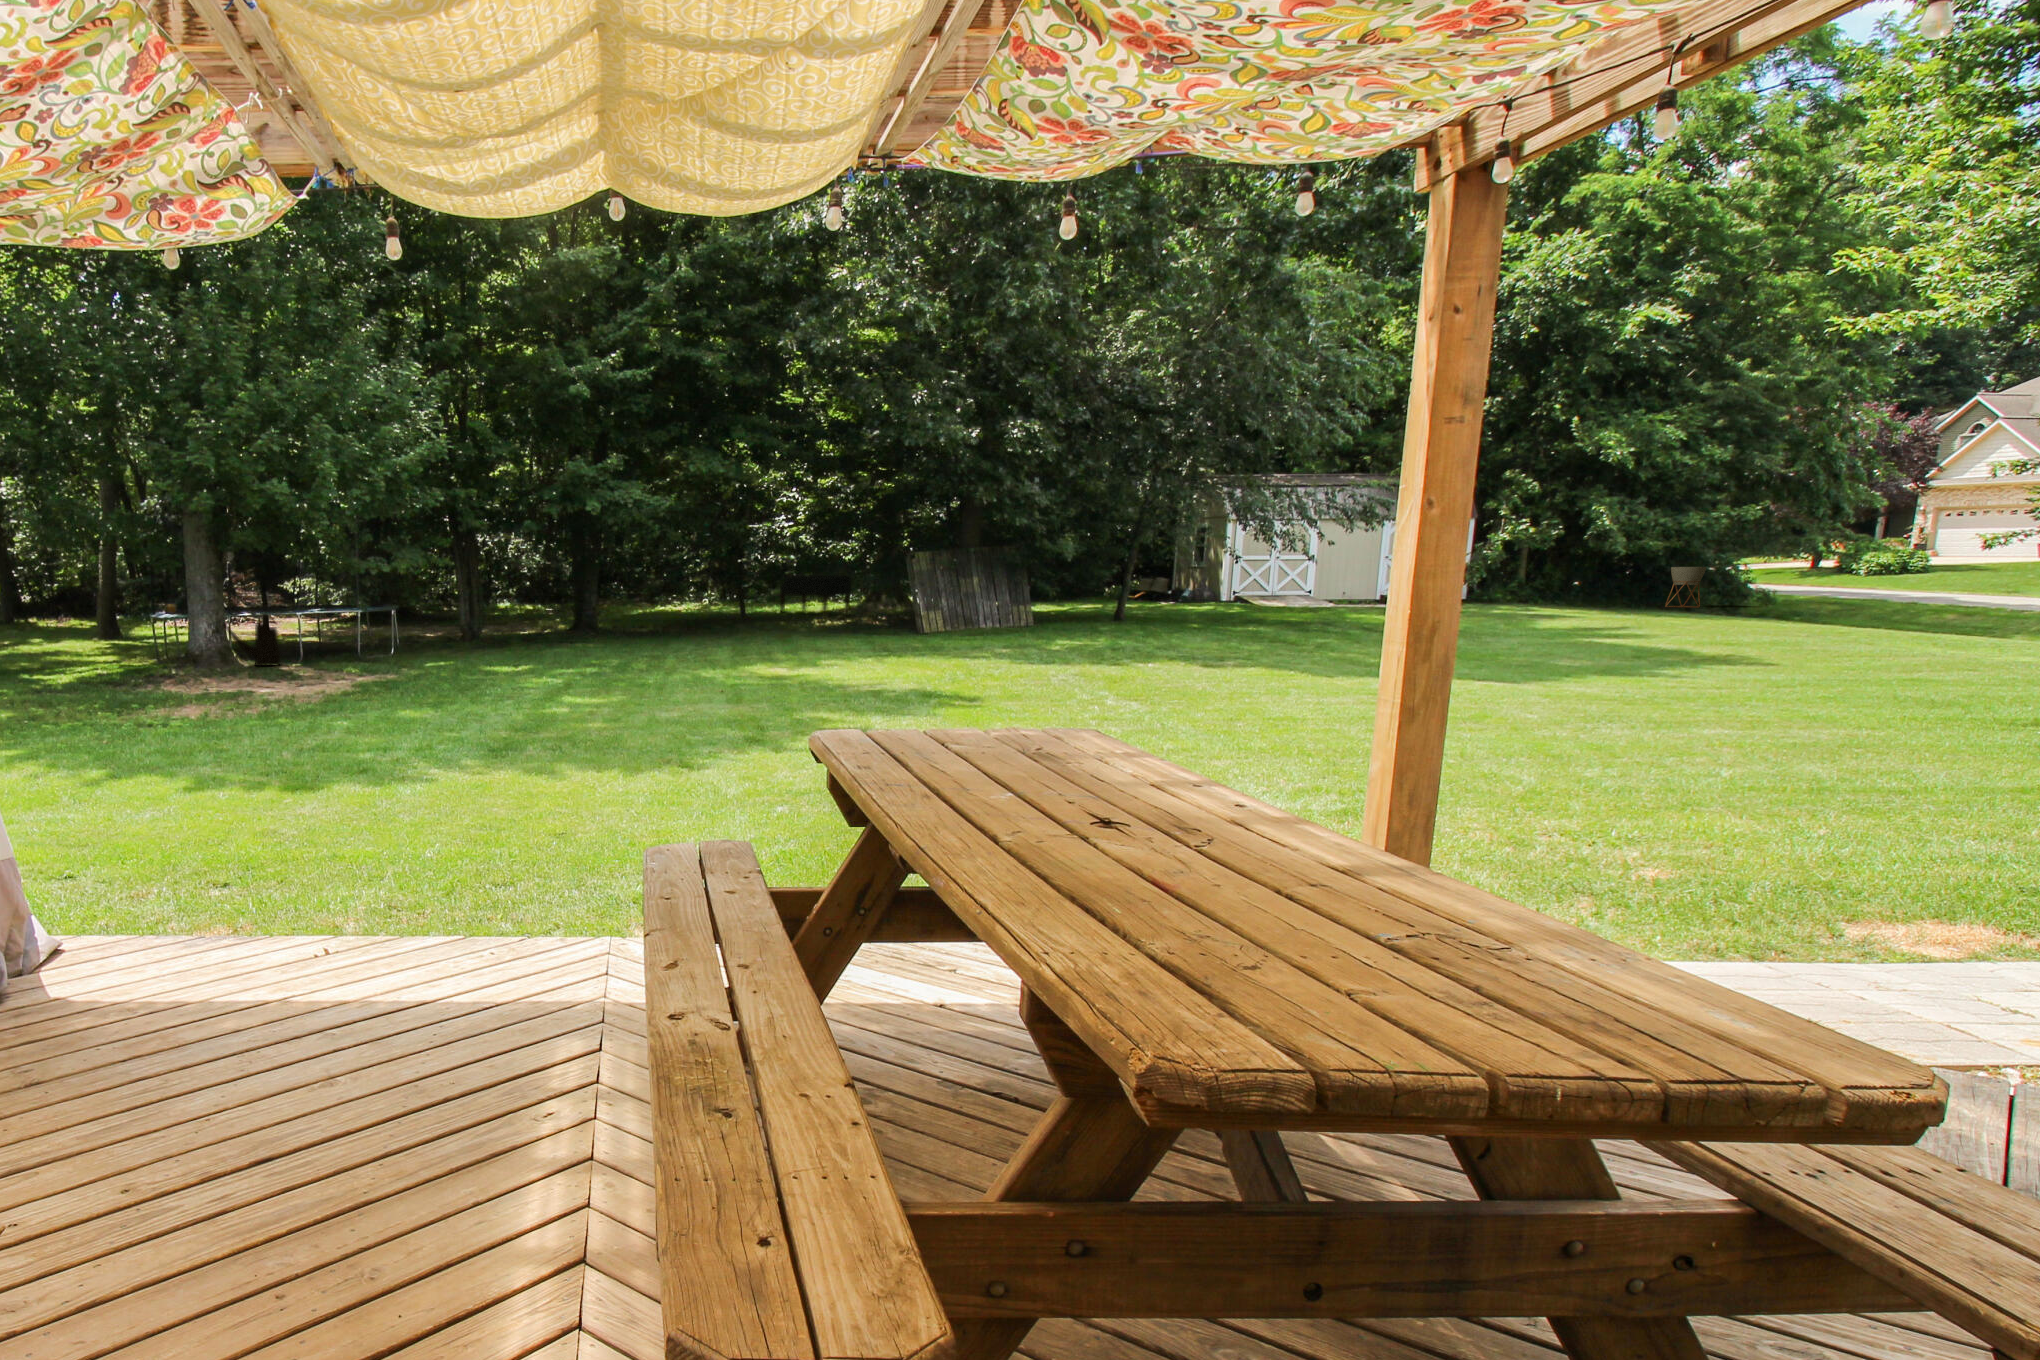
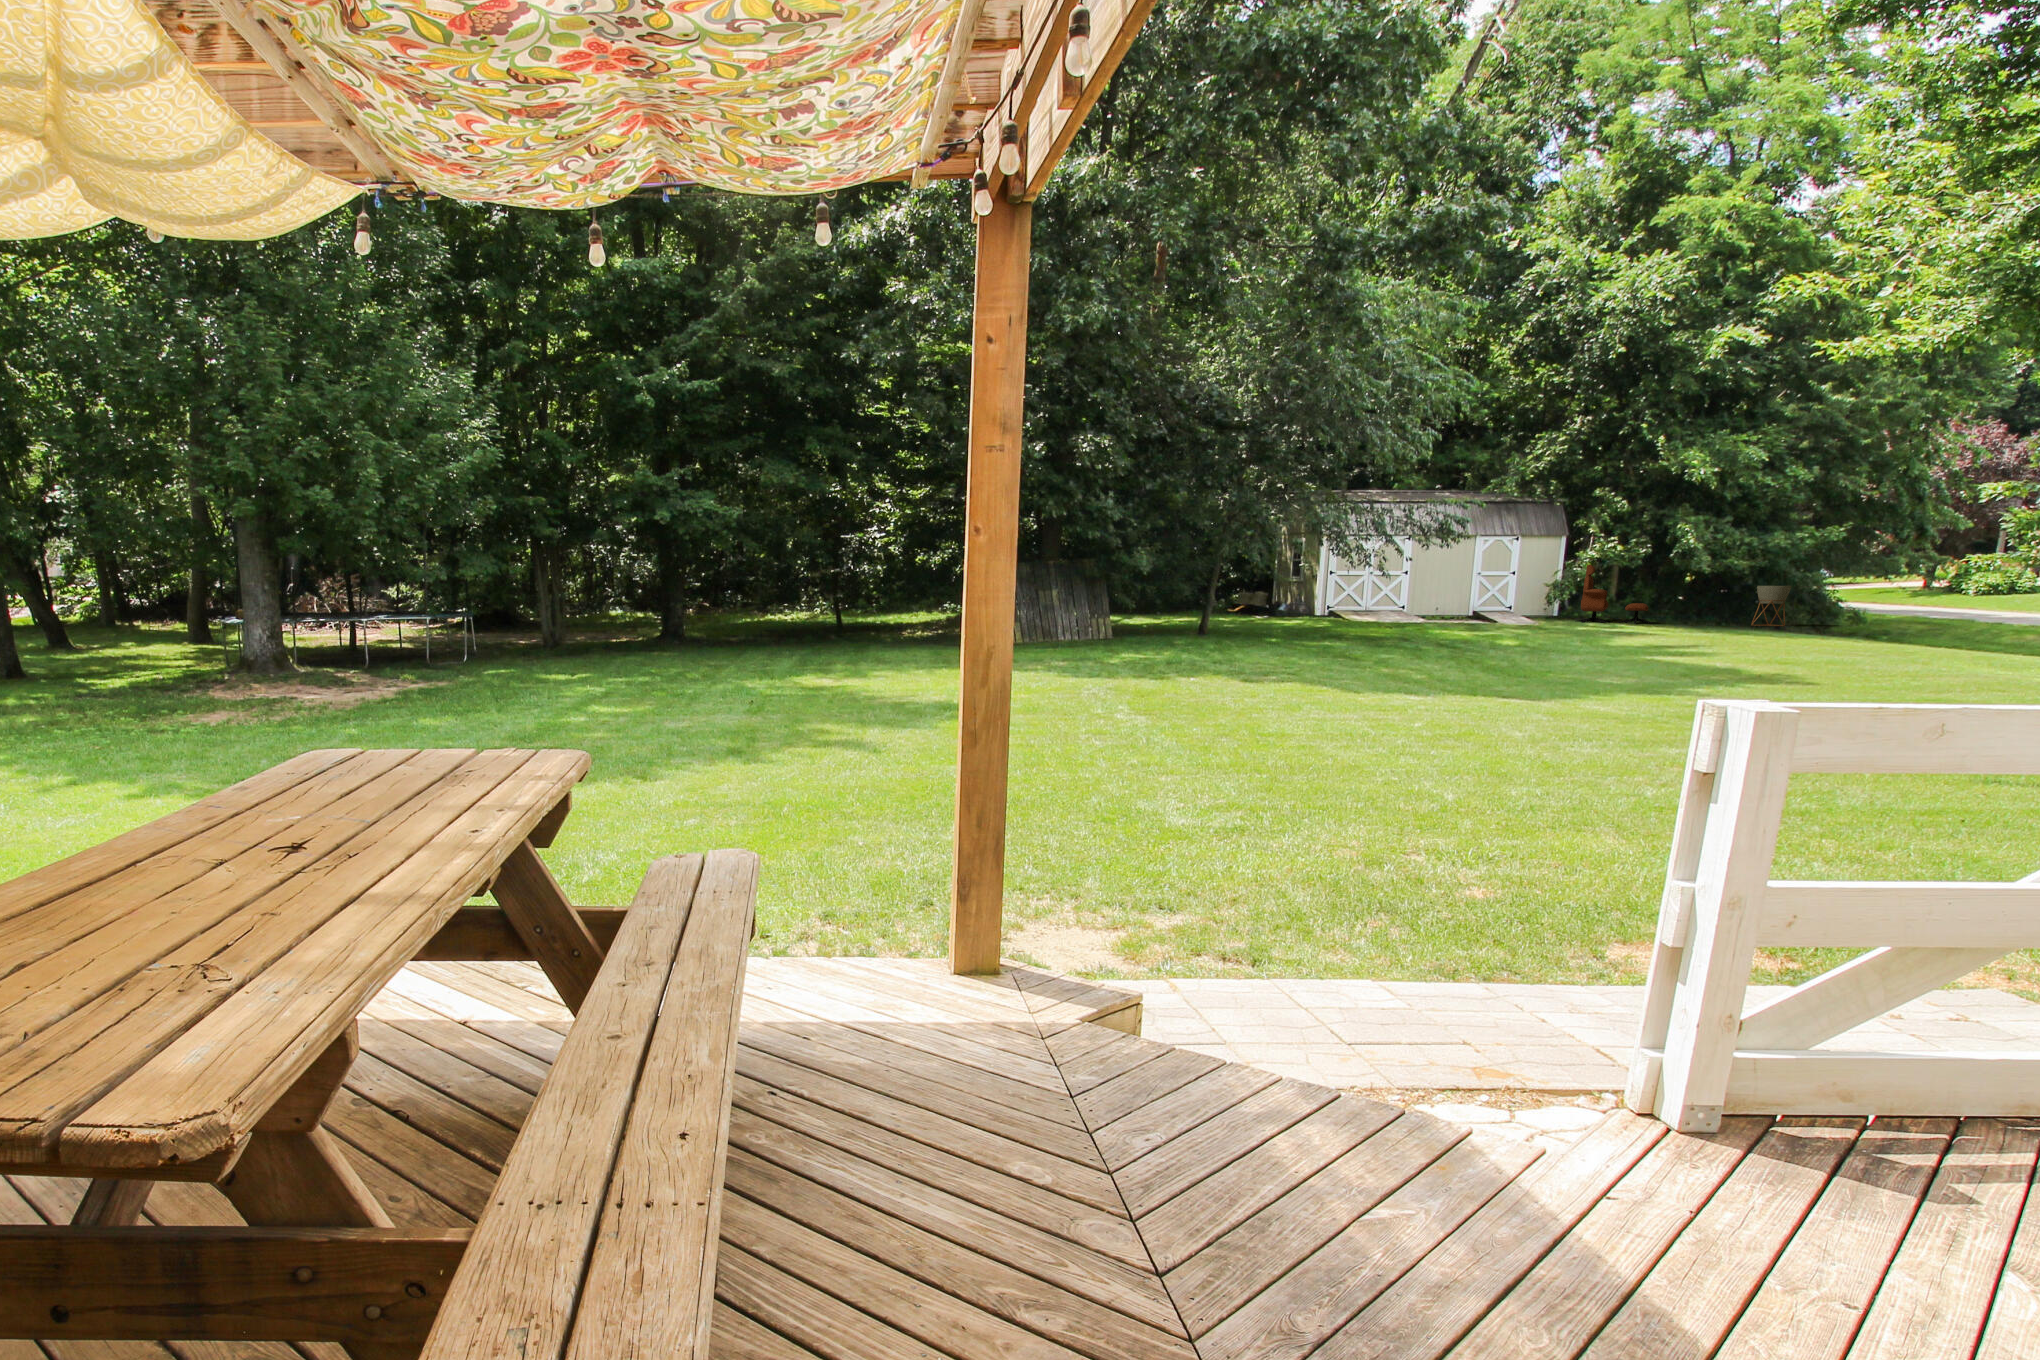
lounge chair: none [1483,547,1566,606] -> present [1577,565,1653,623]
bench: present [780,575,852,614] -> none [869,587,938,627]
watering can: present [223,613,289,666] -> none [279,619,347,672]

